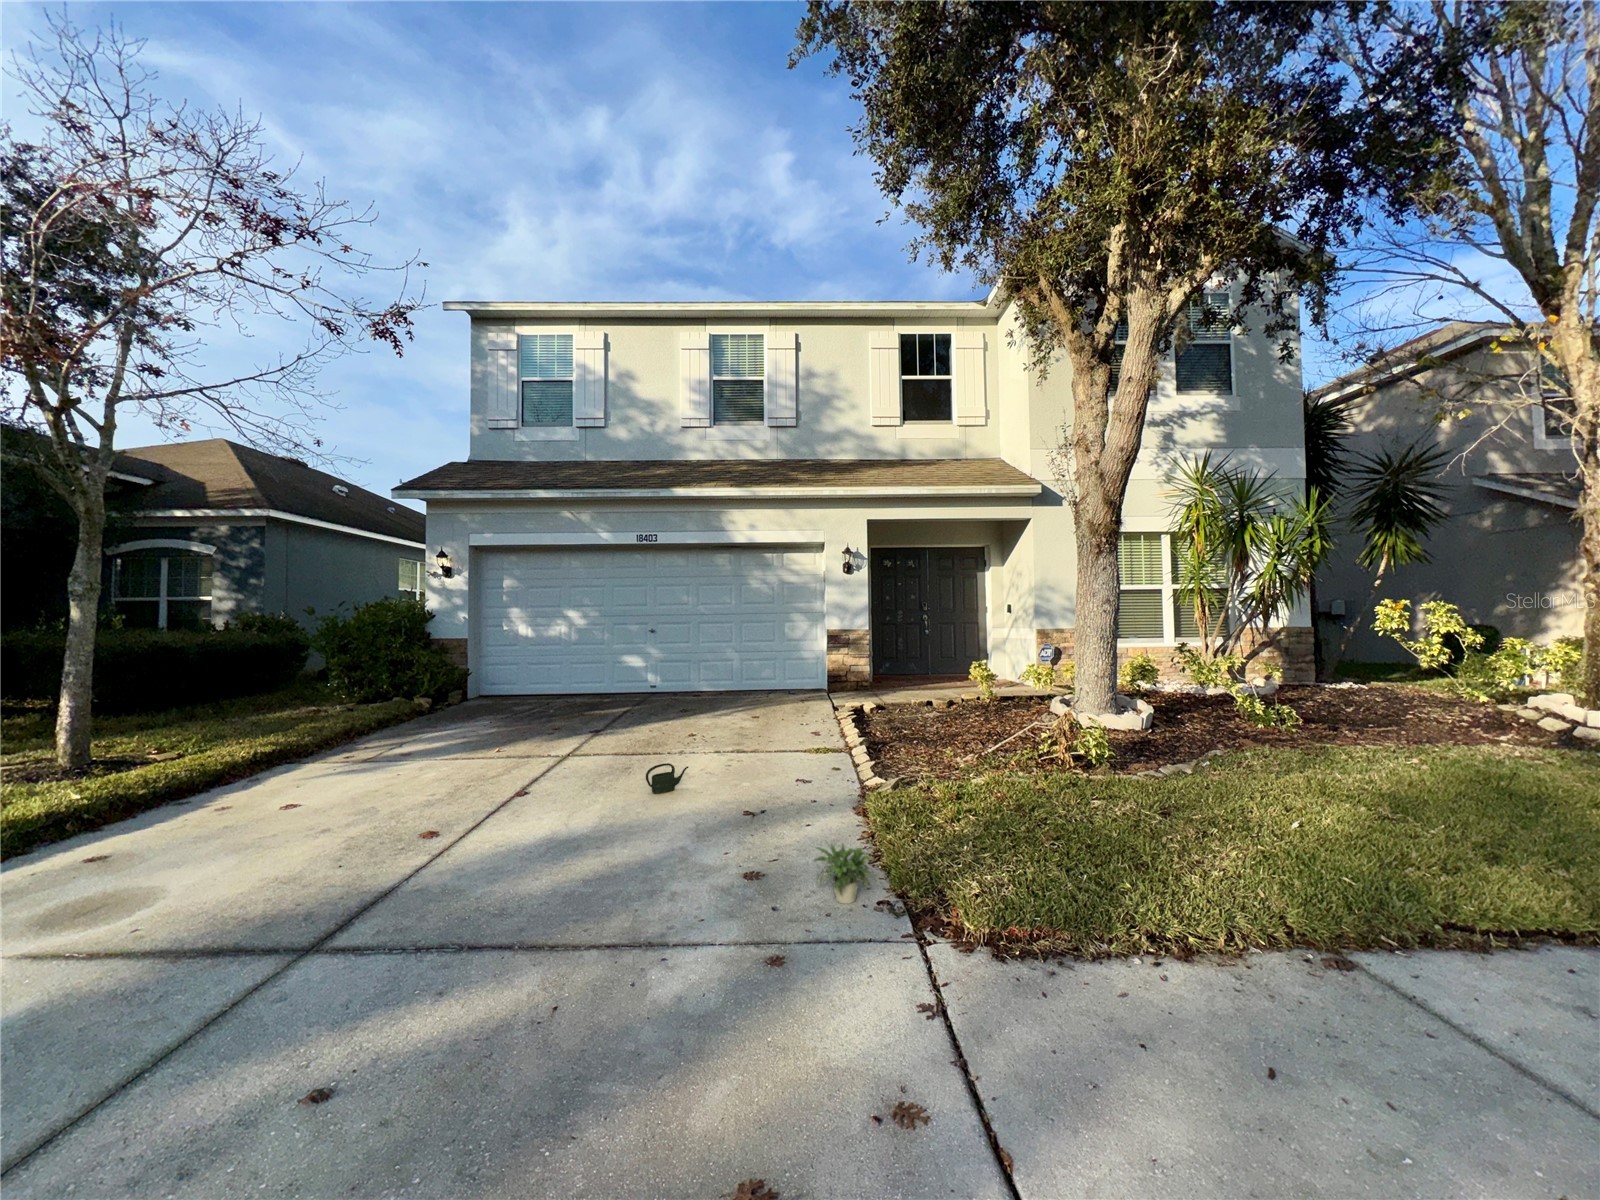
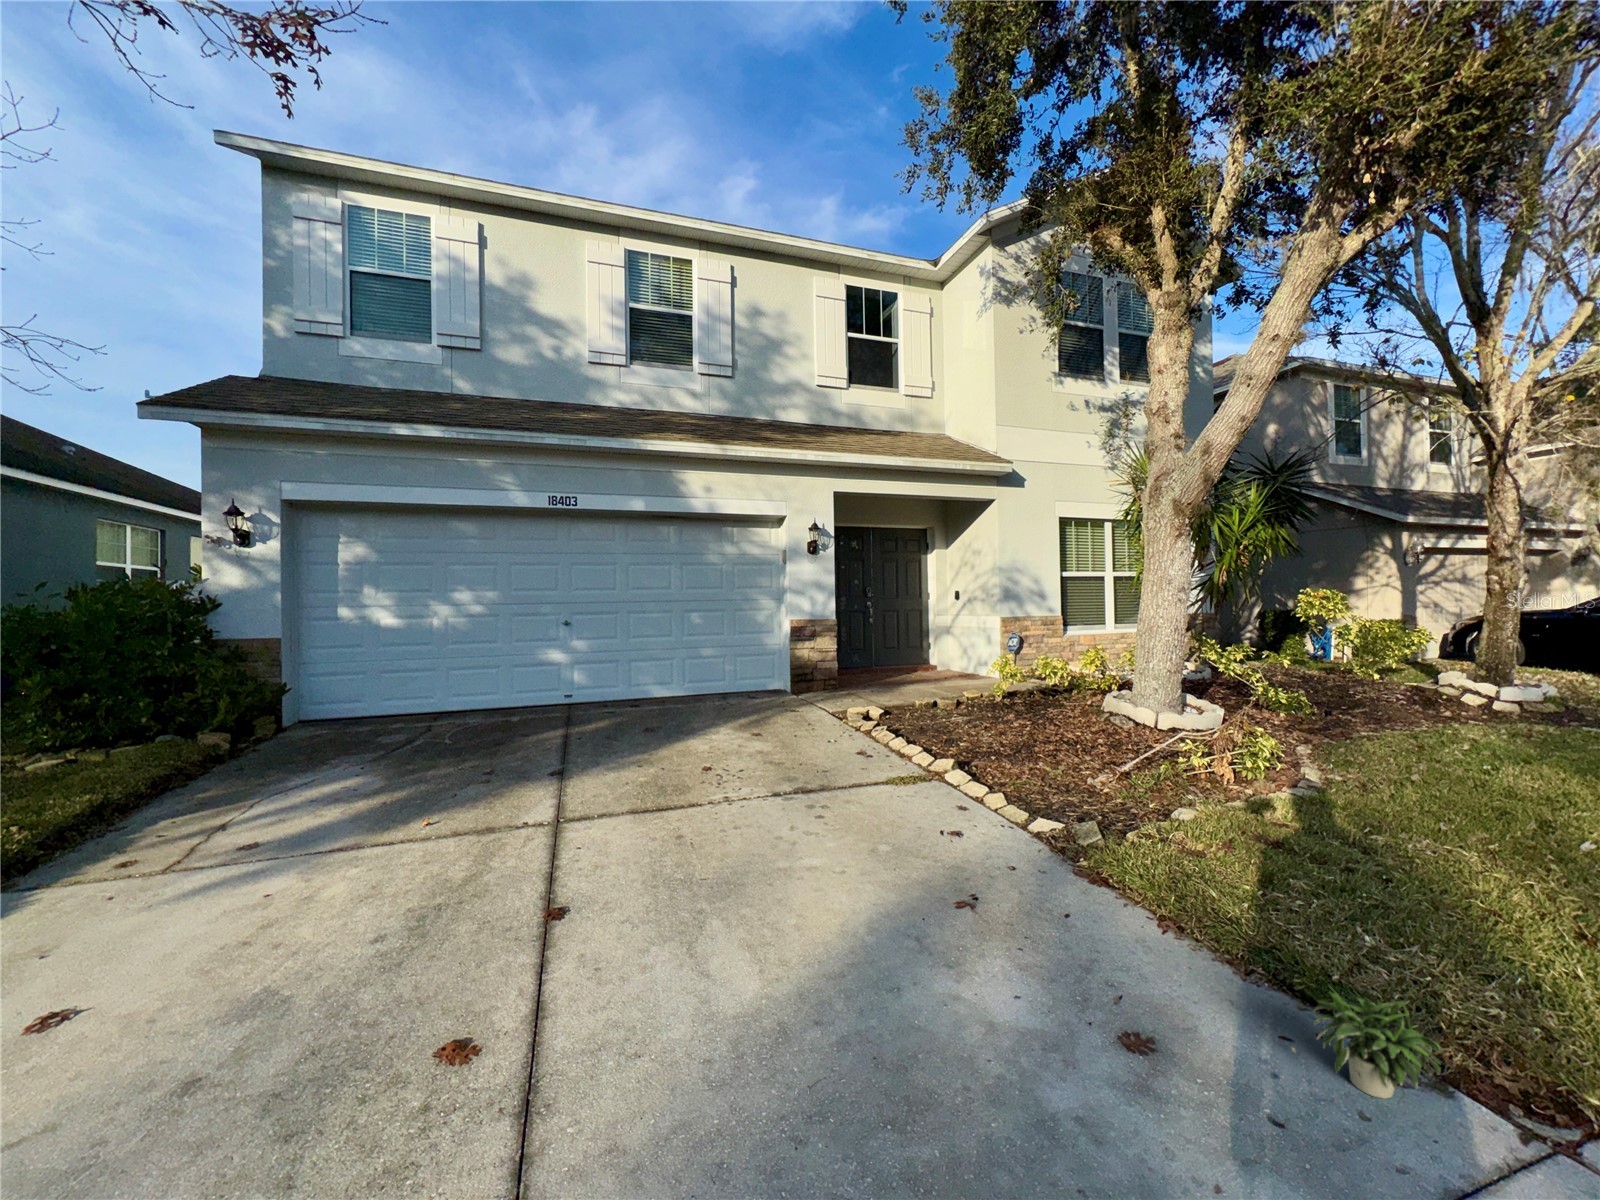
watering can: present [646,763,688,794] -> none [769,833,813,884]

